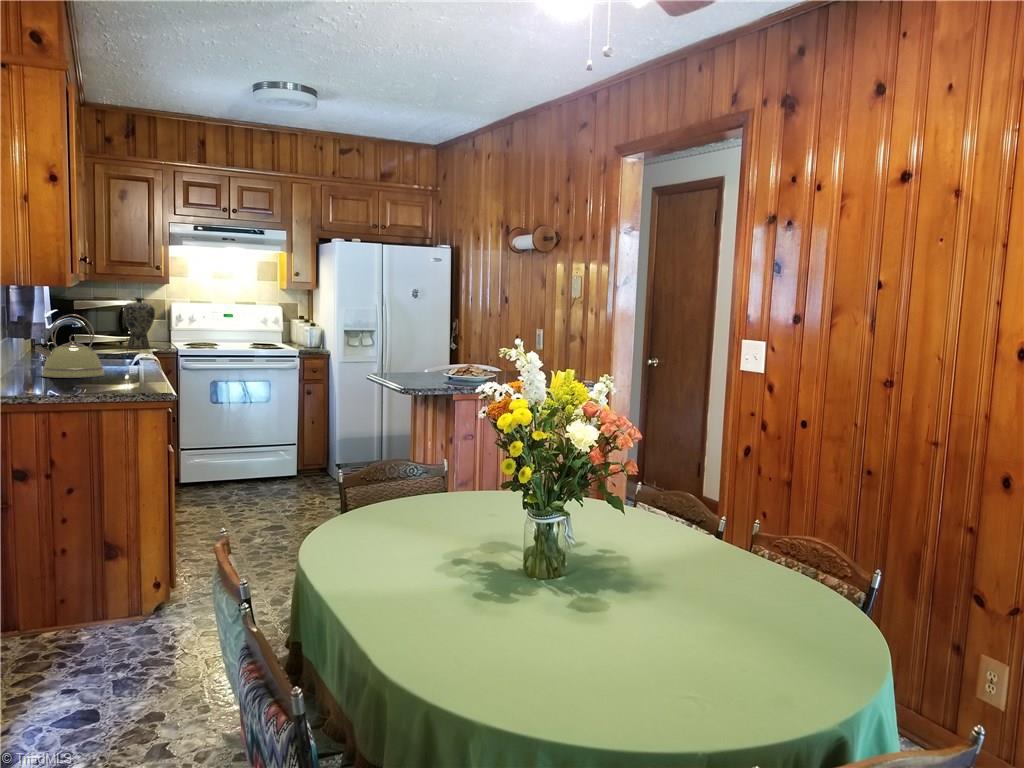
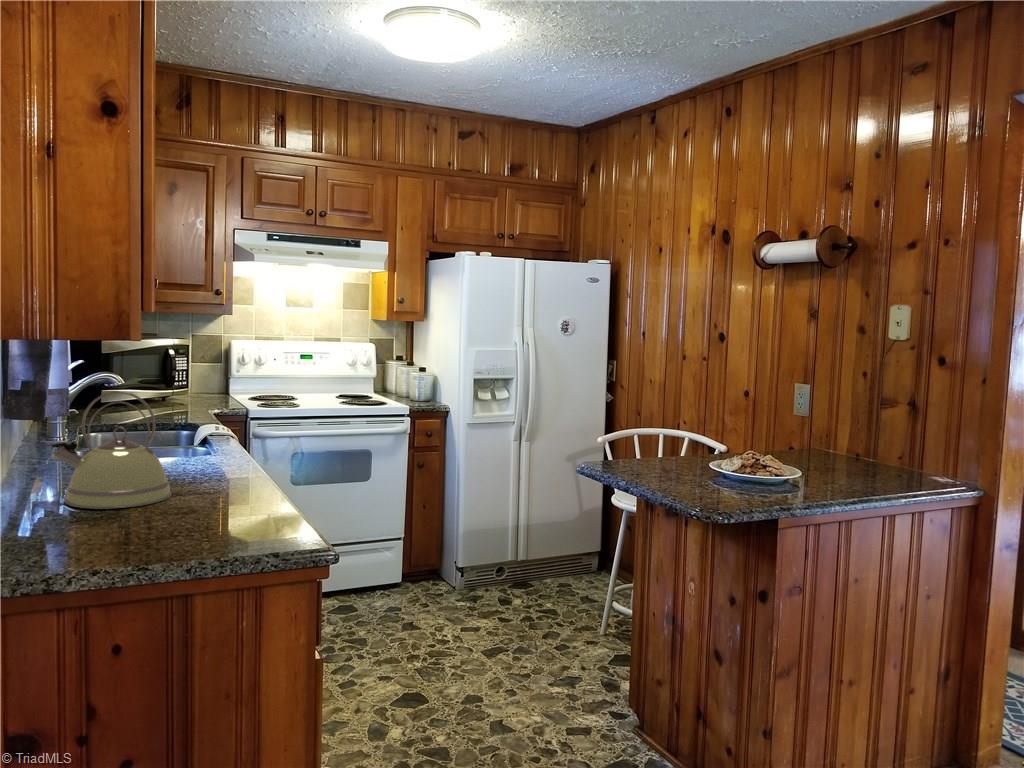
vase: present [123,297,155,349] -> none [171,336,214,409]

